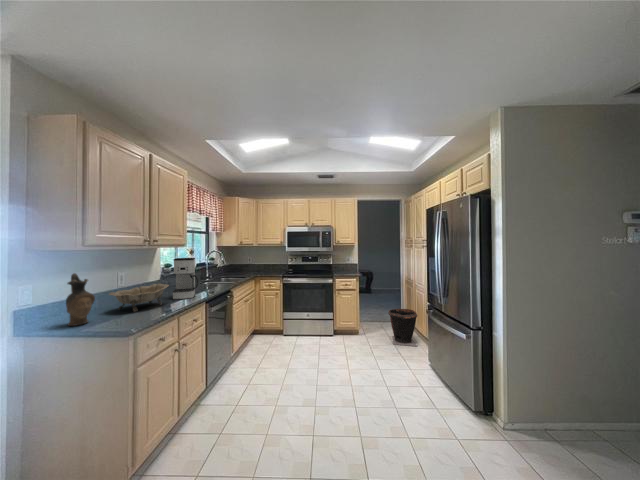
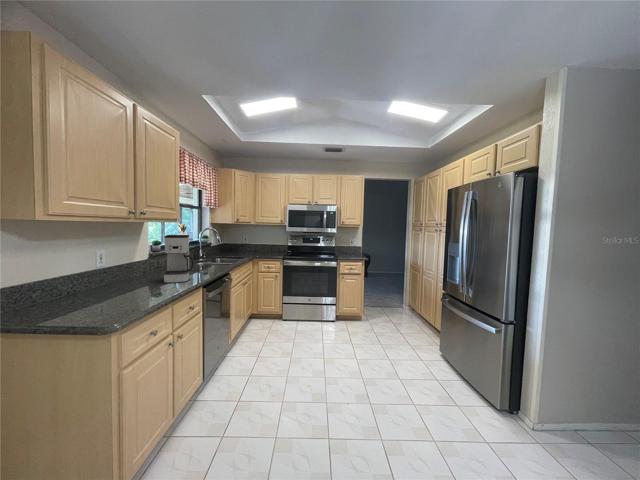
ceramic pitcher: present [66,273,95,326] -> none [27,251,67,317]
decorative bowl: present [109,283,169,312] -> none [85,264,160,298]
waste bin: present [388,309,418,346] -> none [395,295,426,335]

